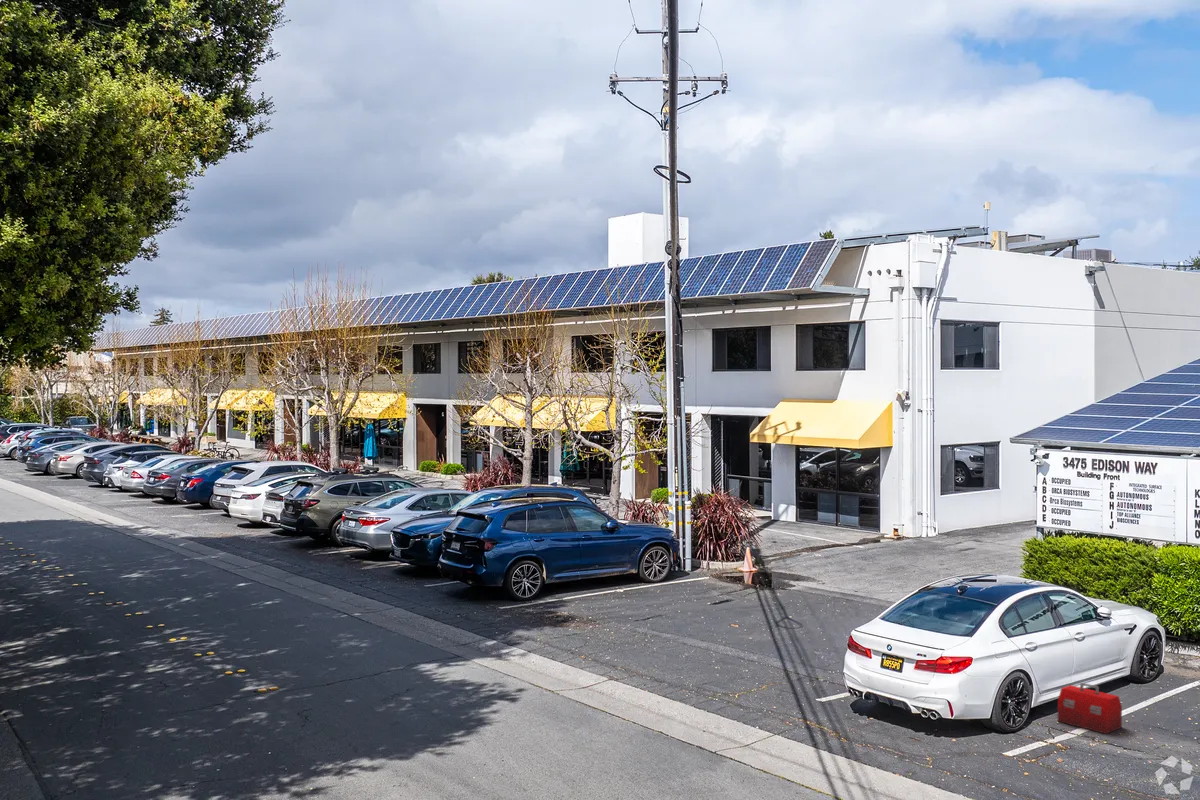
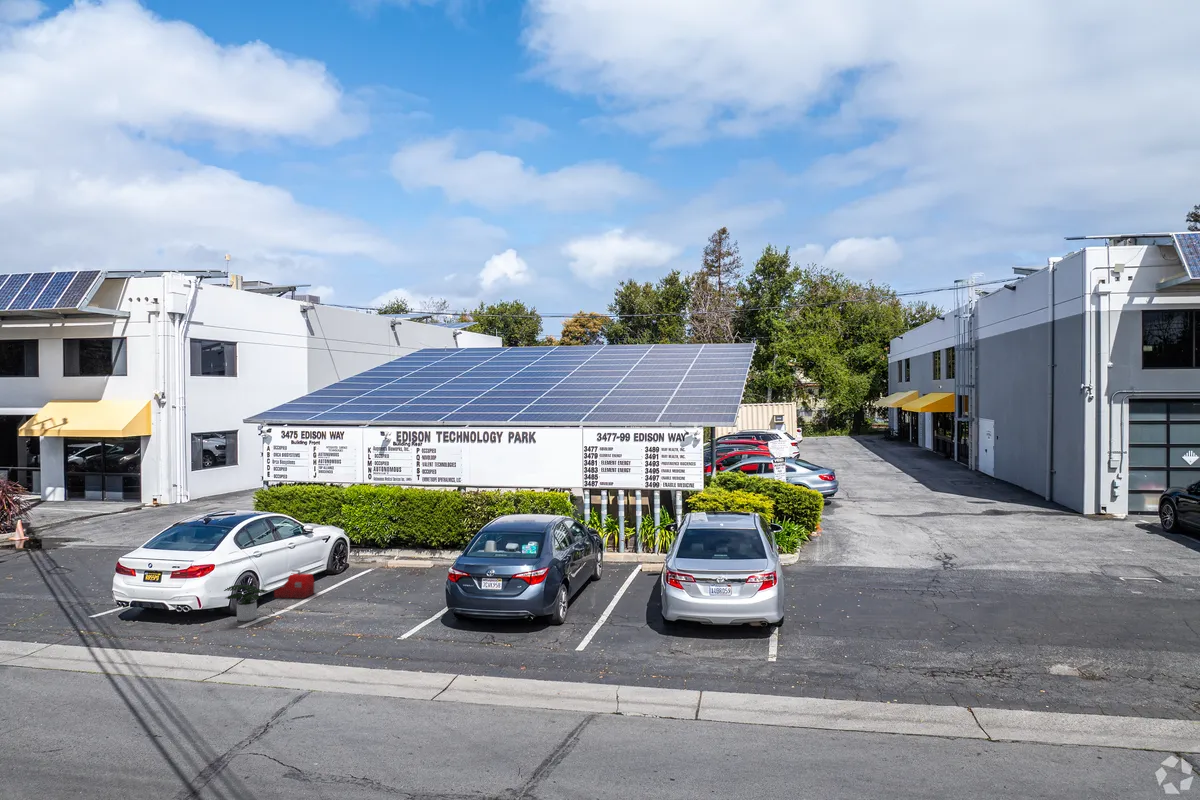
potted plant: none [985,697,1050,756] -> present [224,585,267,621]

